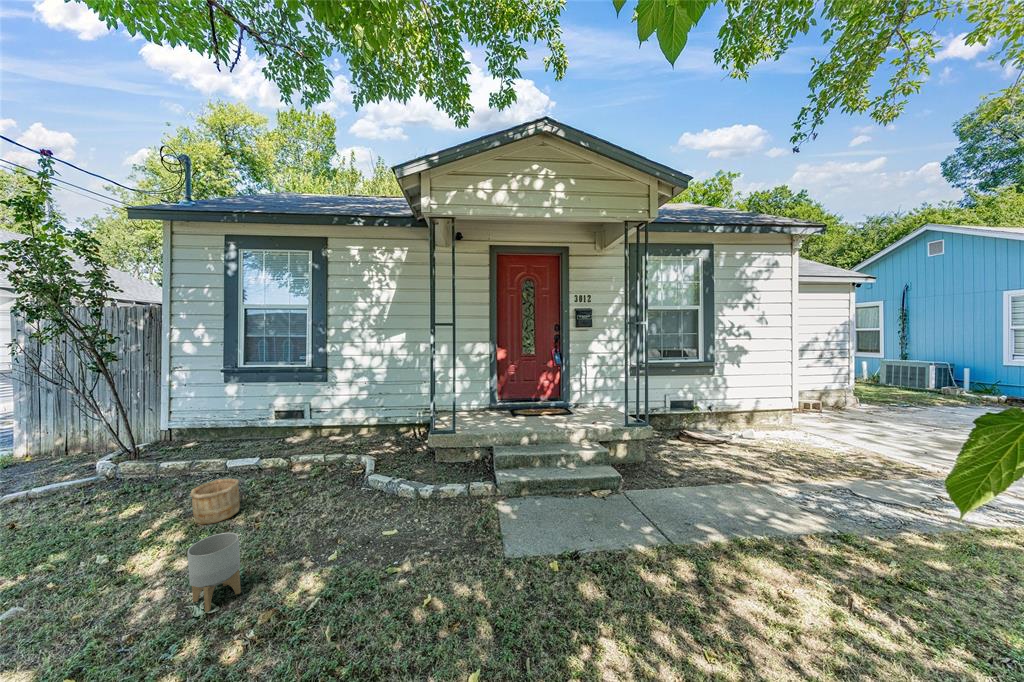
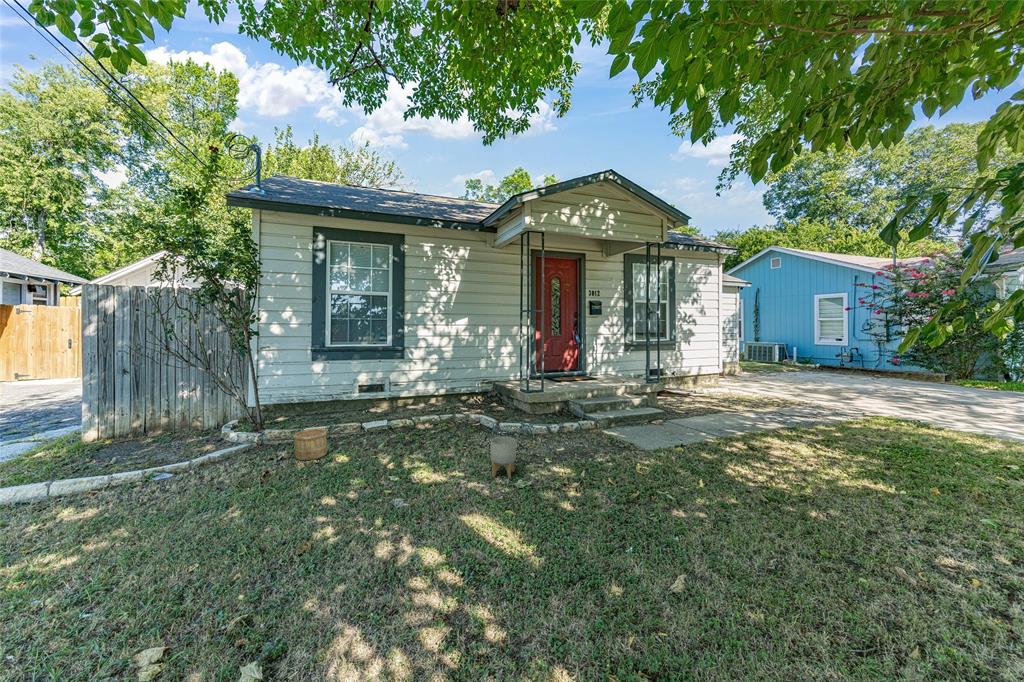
wooden bucket: present [190,478,240,525] -> present [293,429,327,460]

